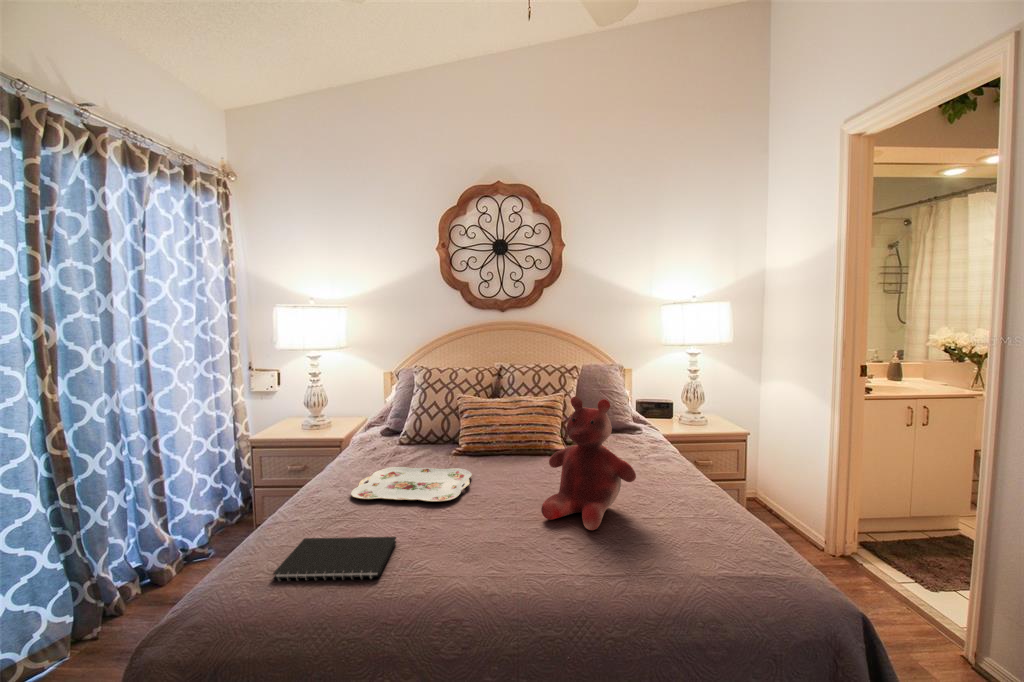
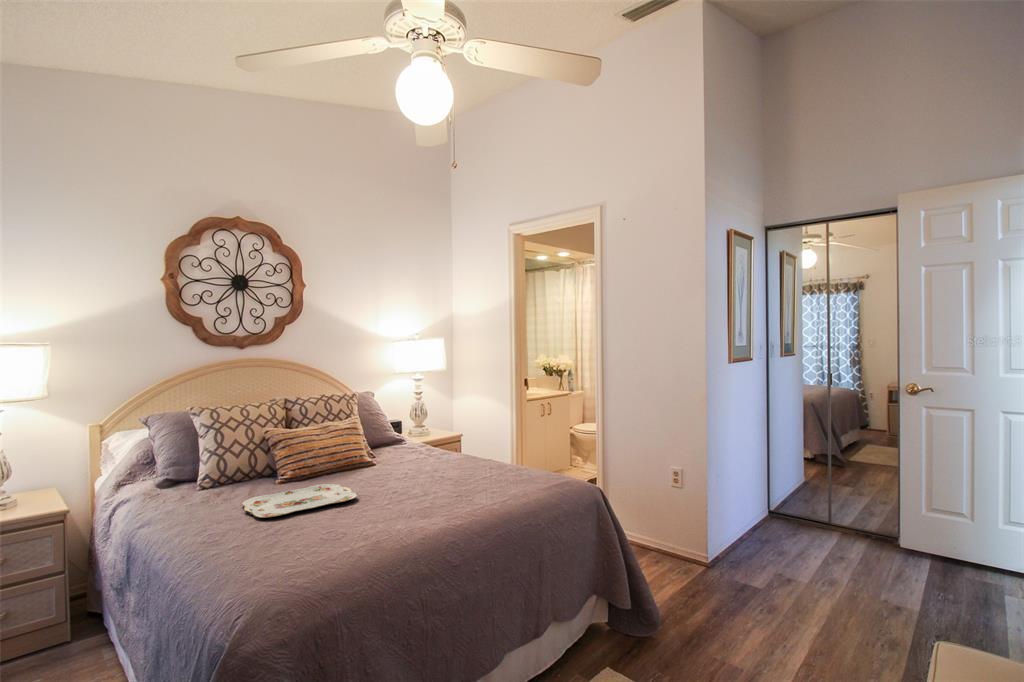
teddy bear: present [541,396,636,530] -> none [416,400,482,489]
notebook: present [273,537,396,581] -> none [295,517,395,556]

